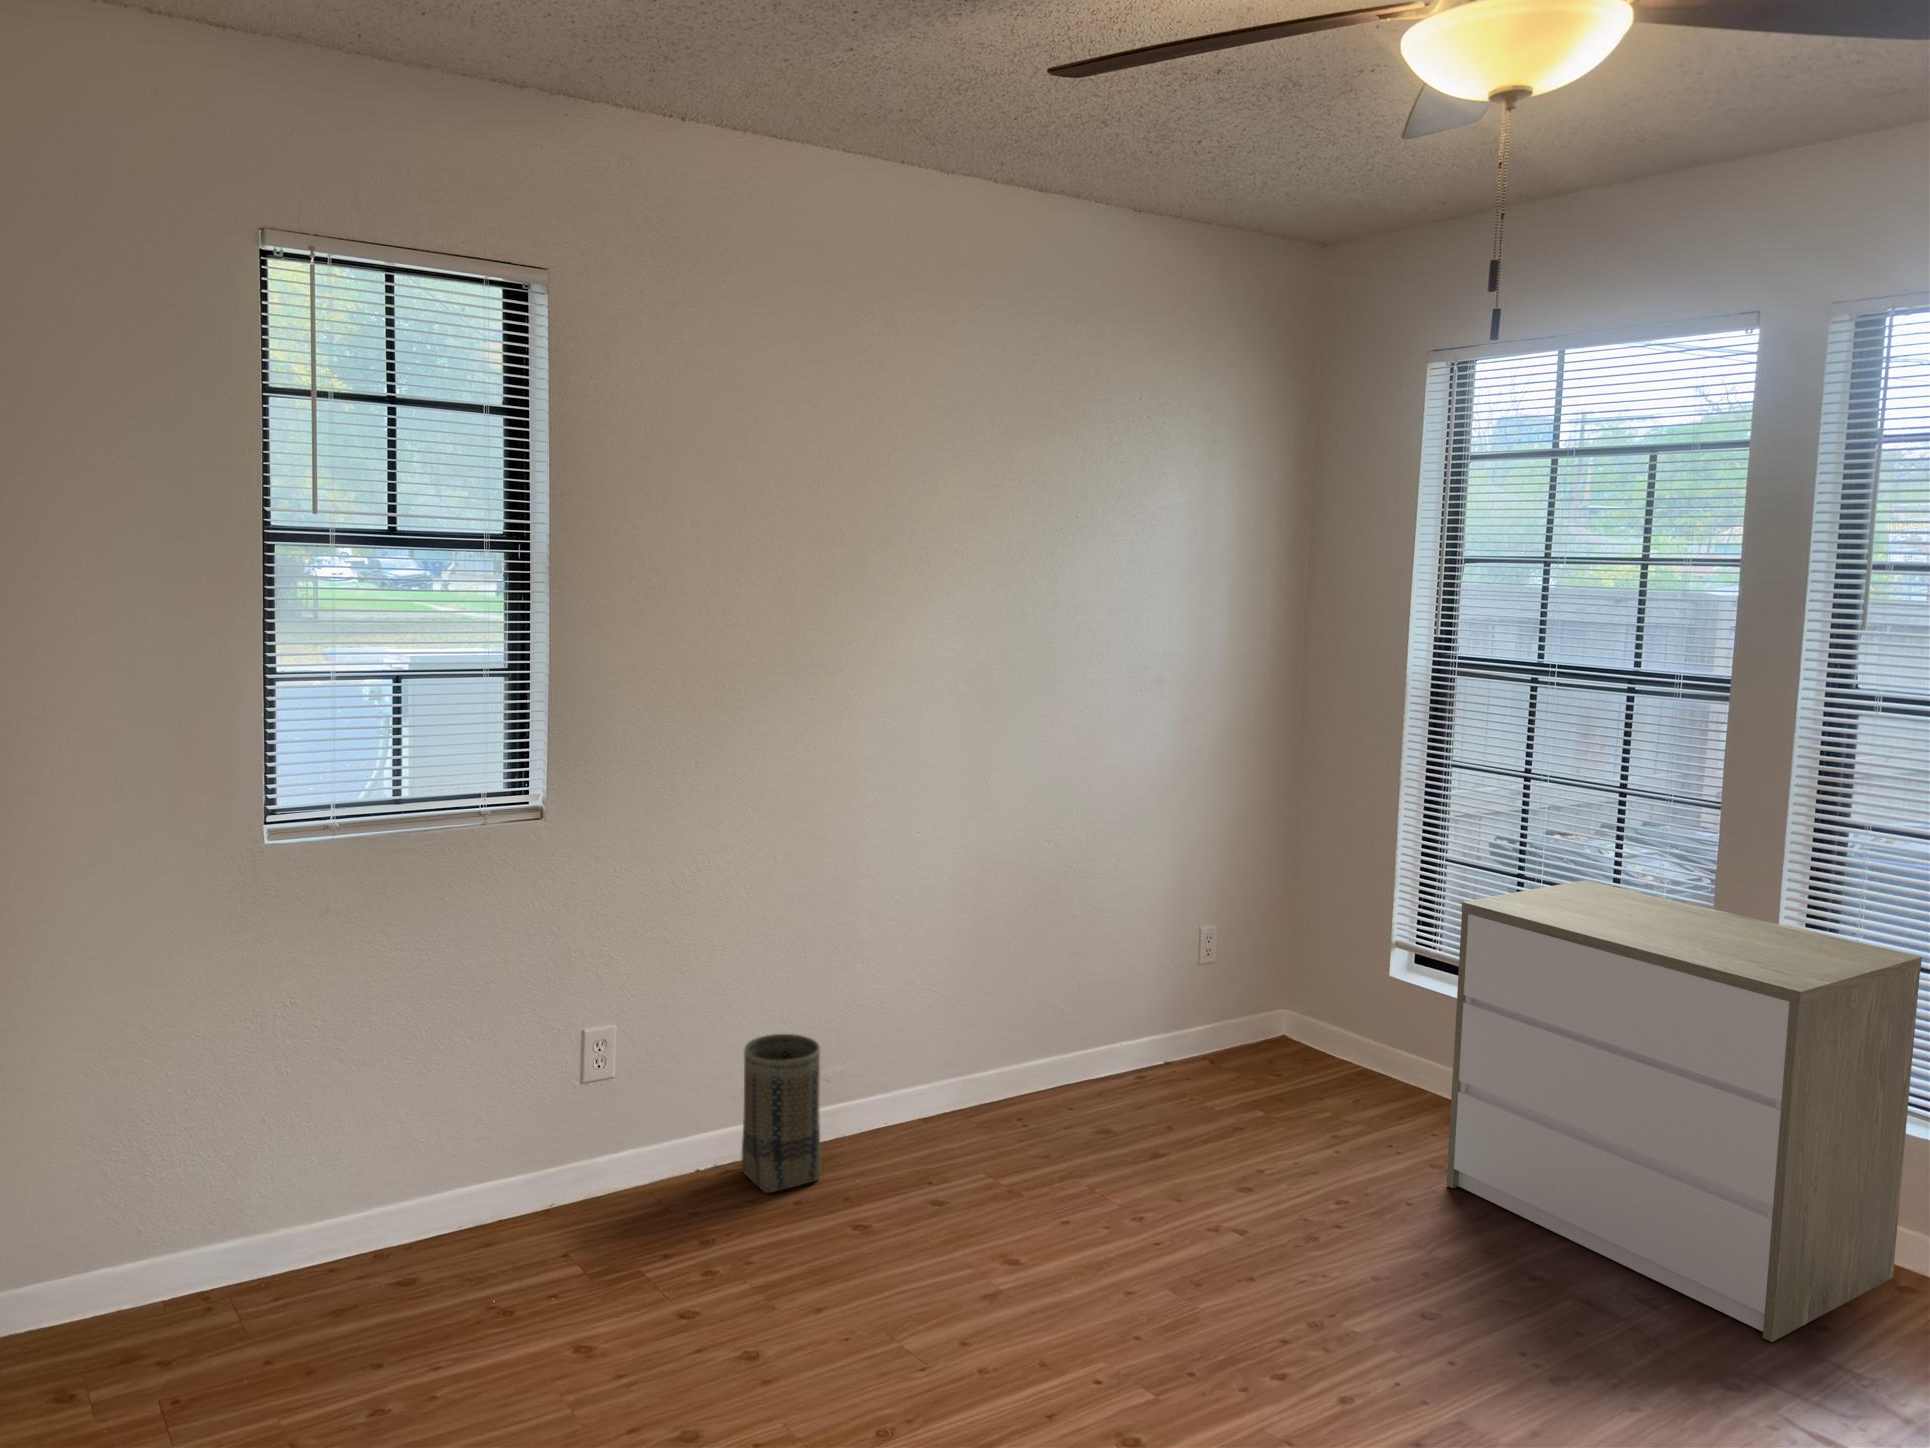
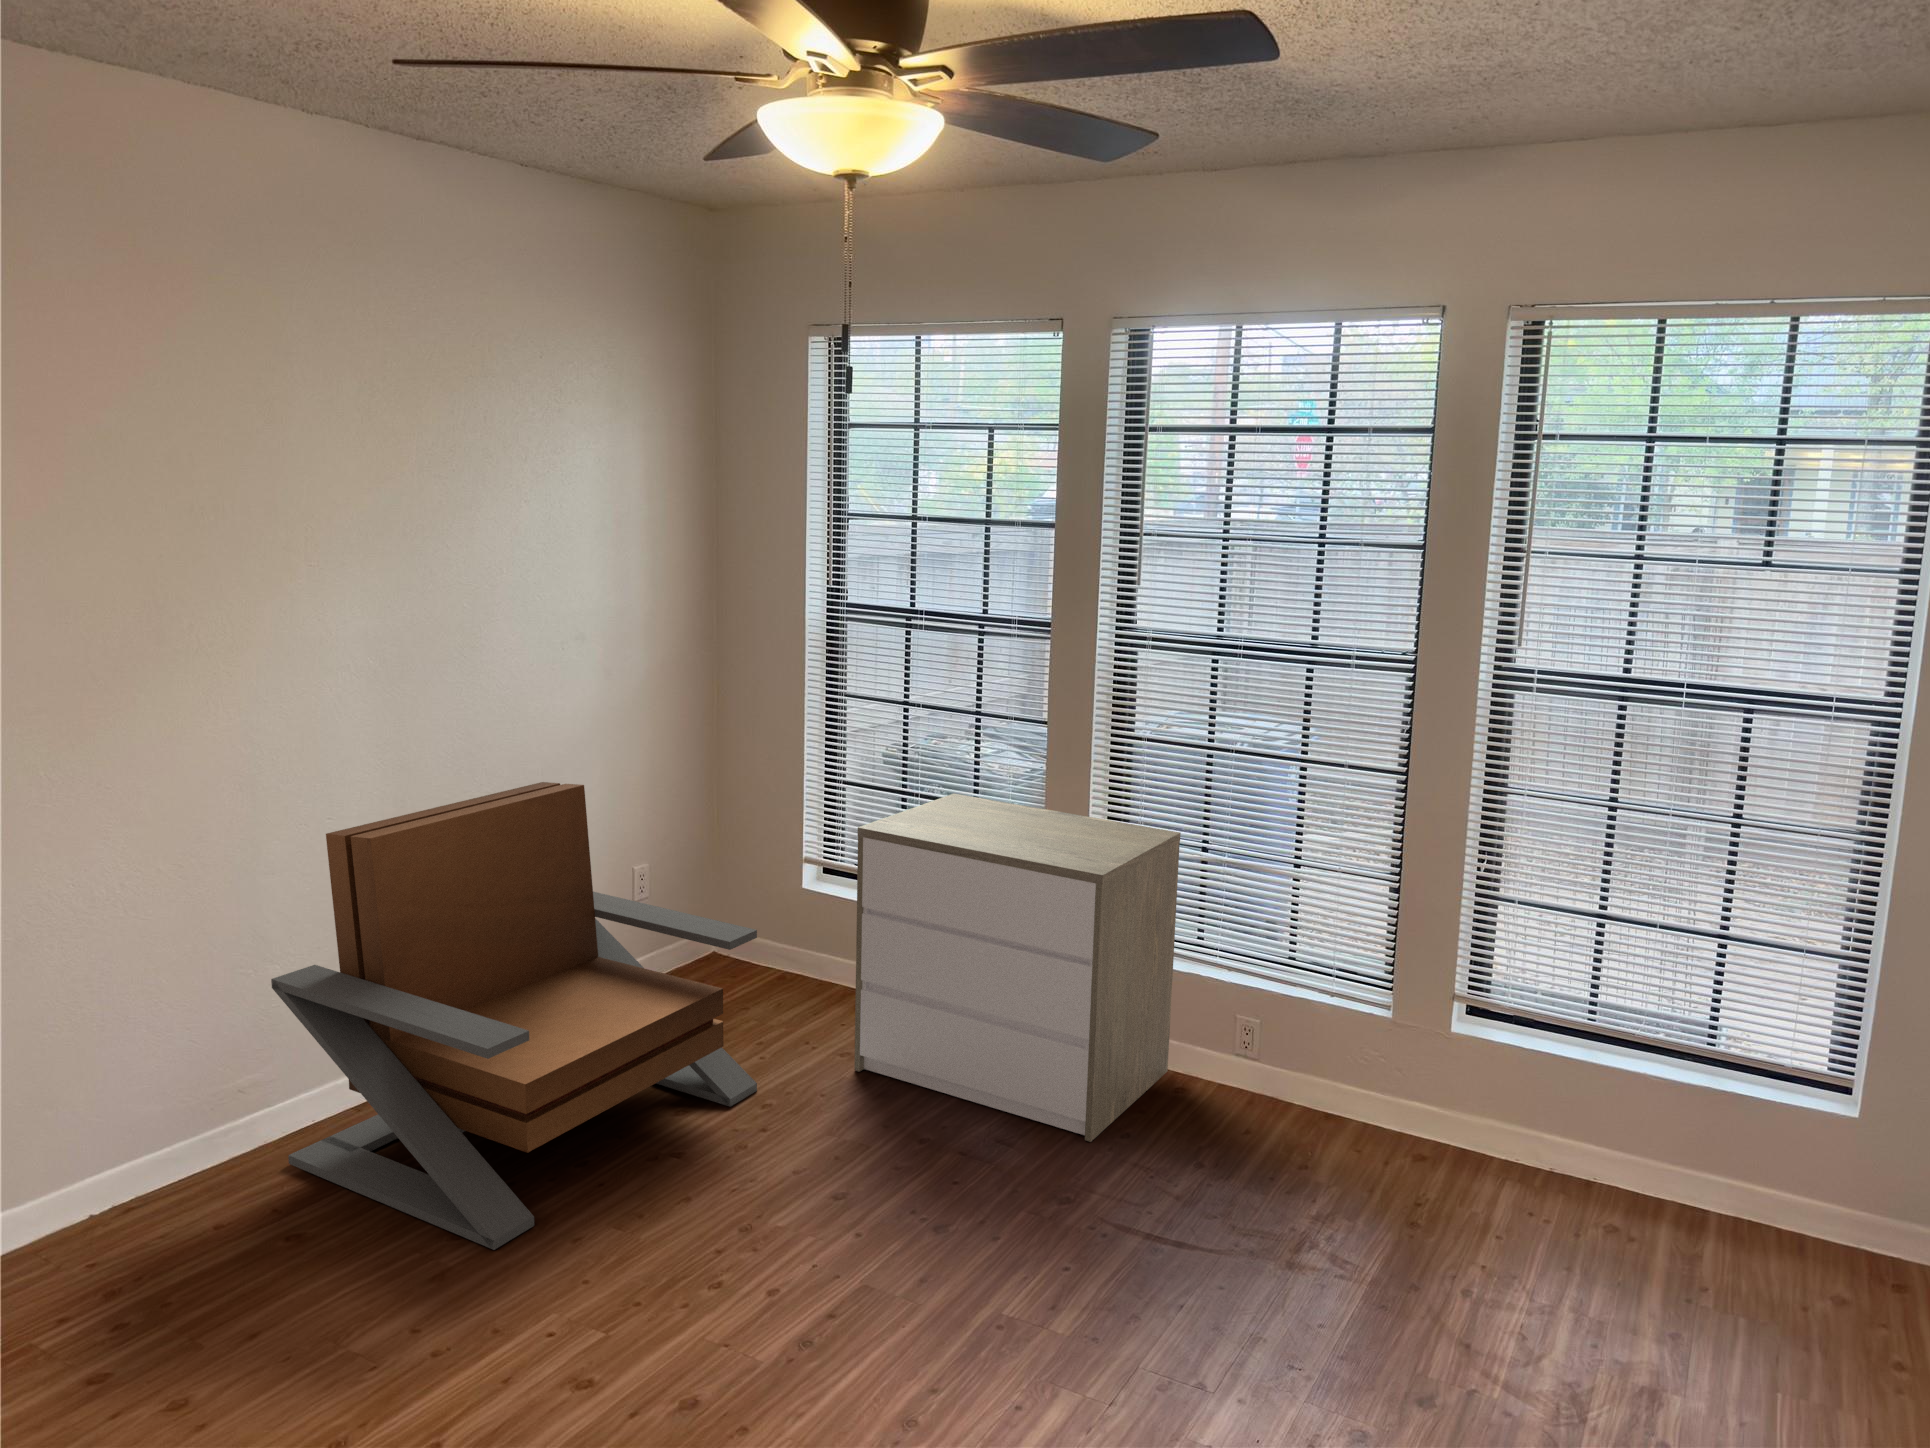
lounge chair: none [872,822,1338,1283] -> present [271,782,757,1250]
basket: present [741,1034,821,1193] -> none [114,1058,225,1236]

